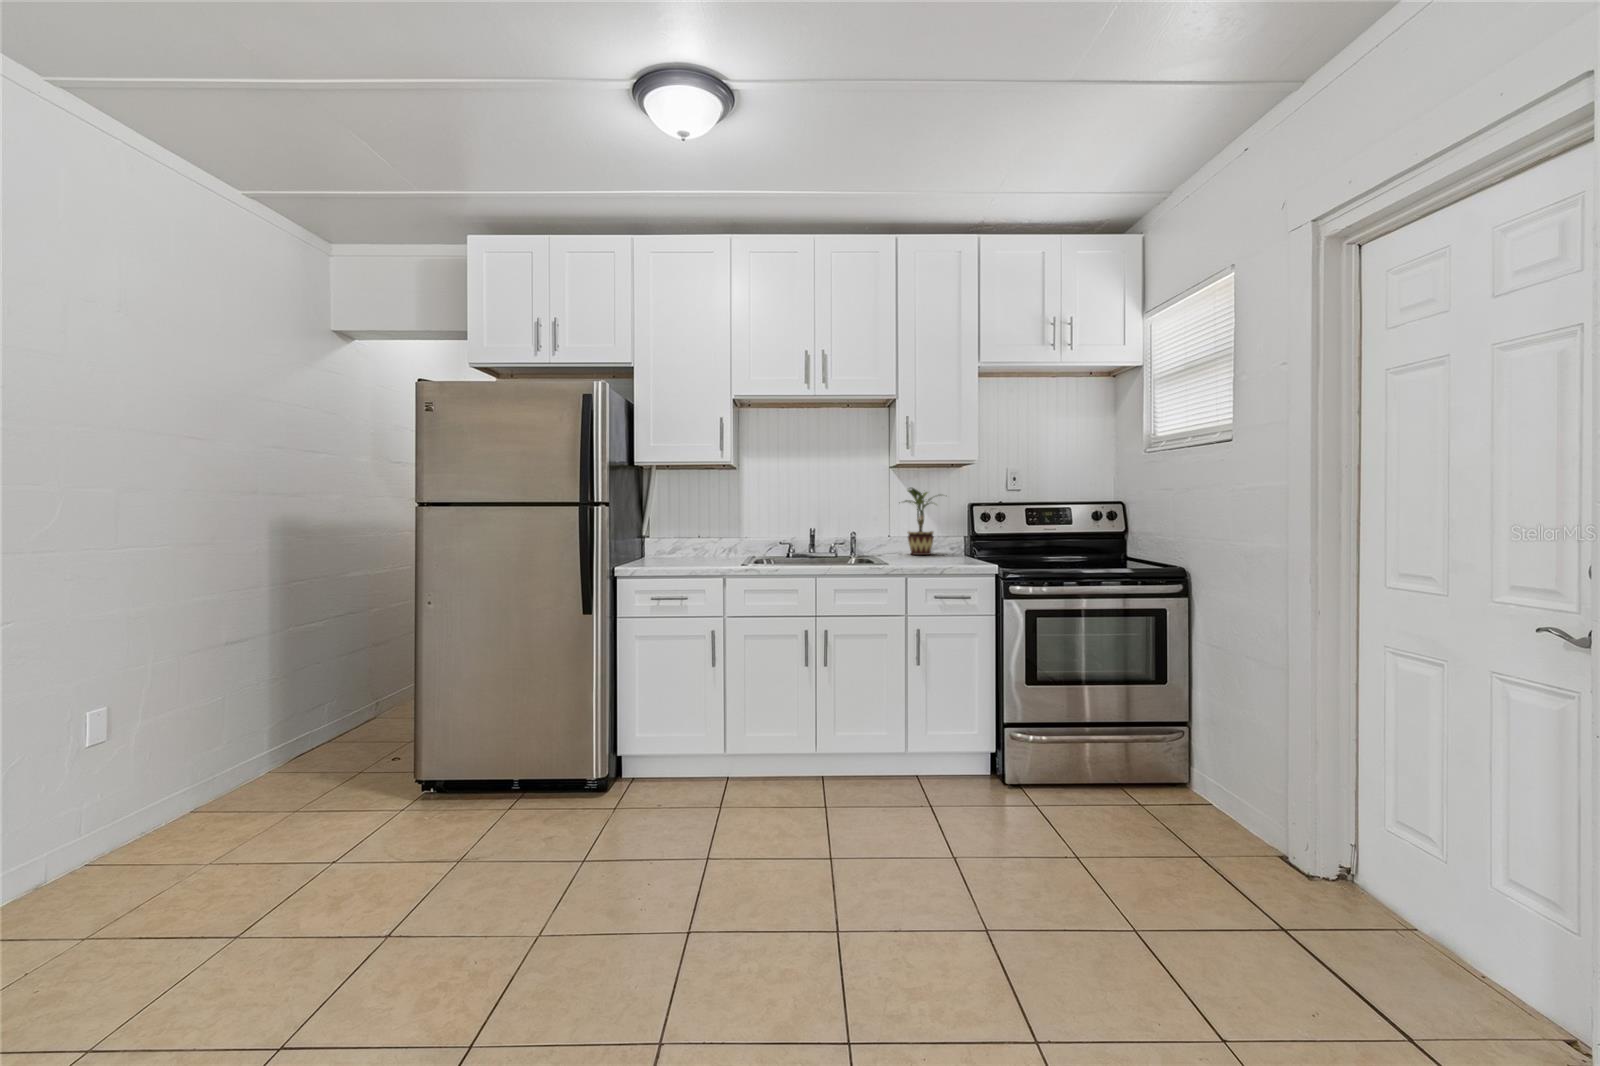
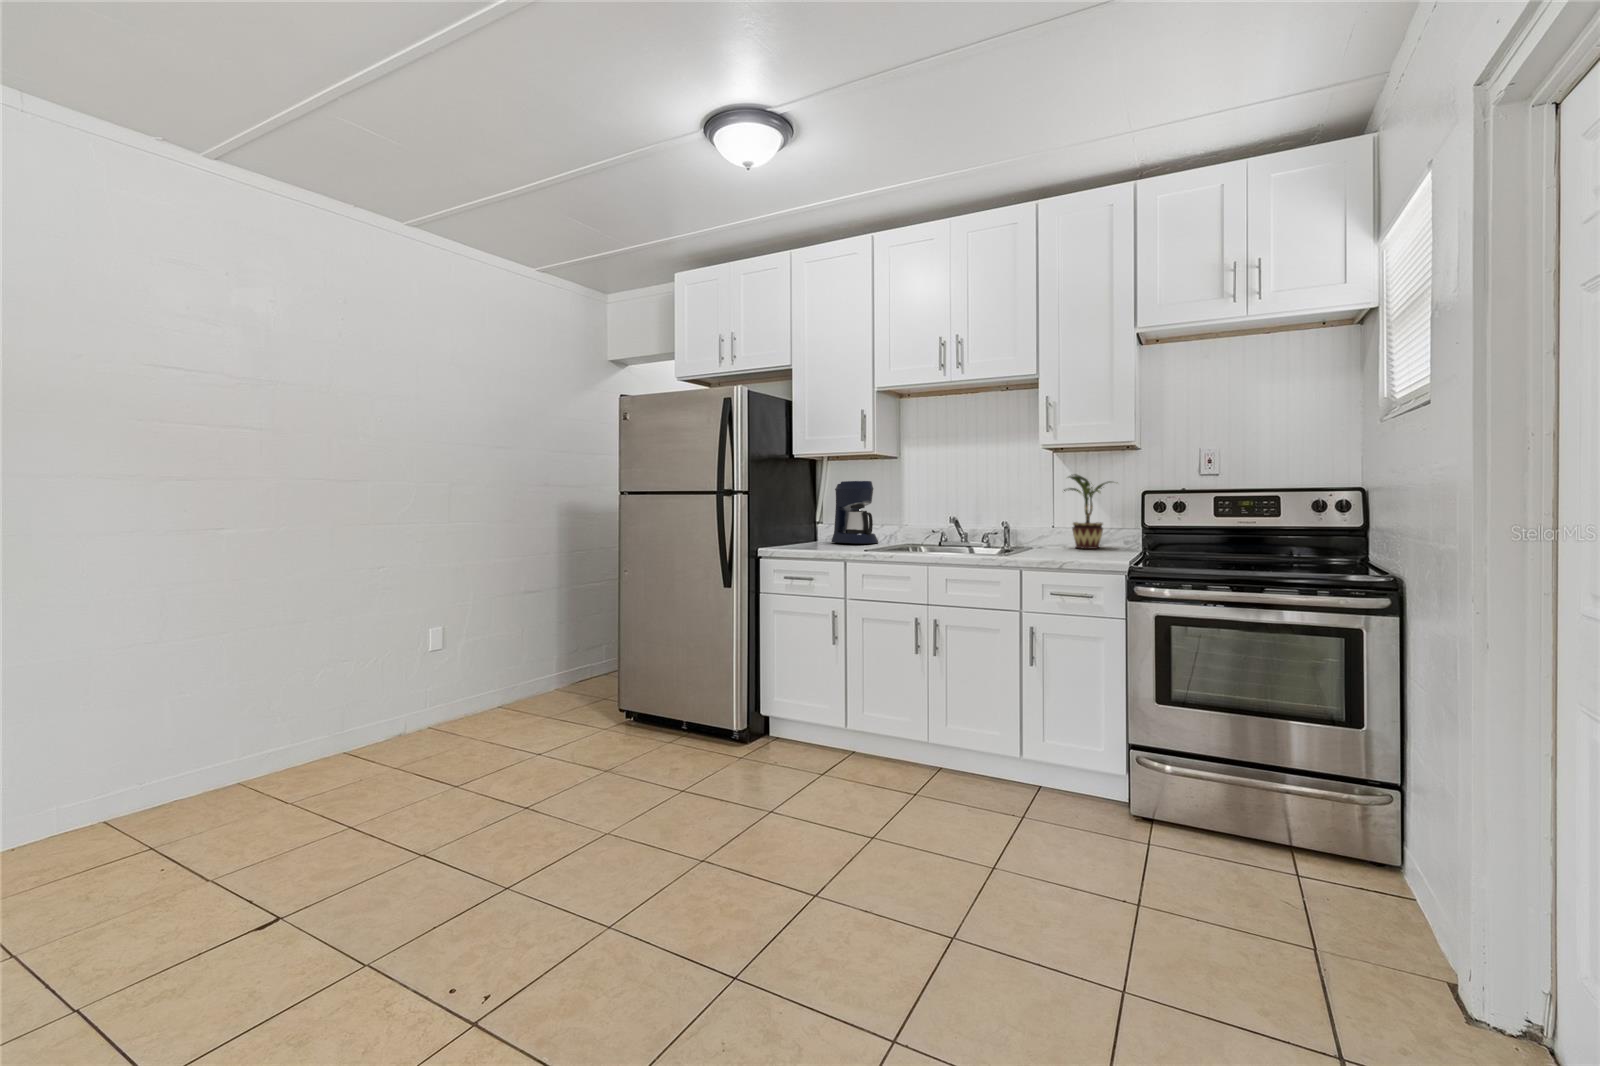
coffee maker: none [666,492,716,558] -> present [831,481,878,544]

